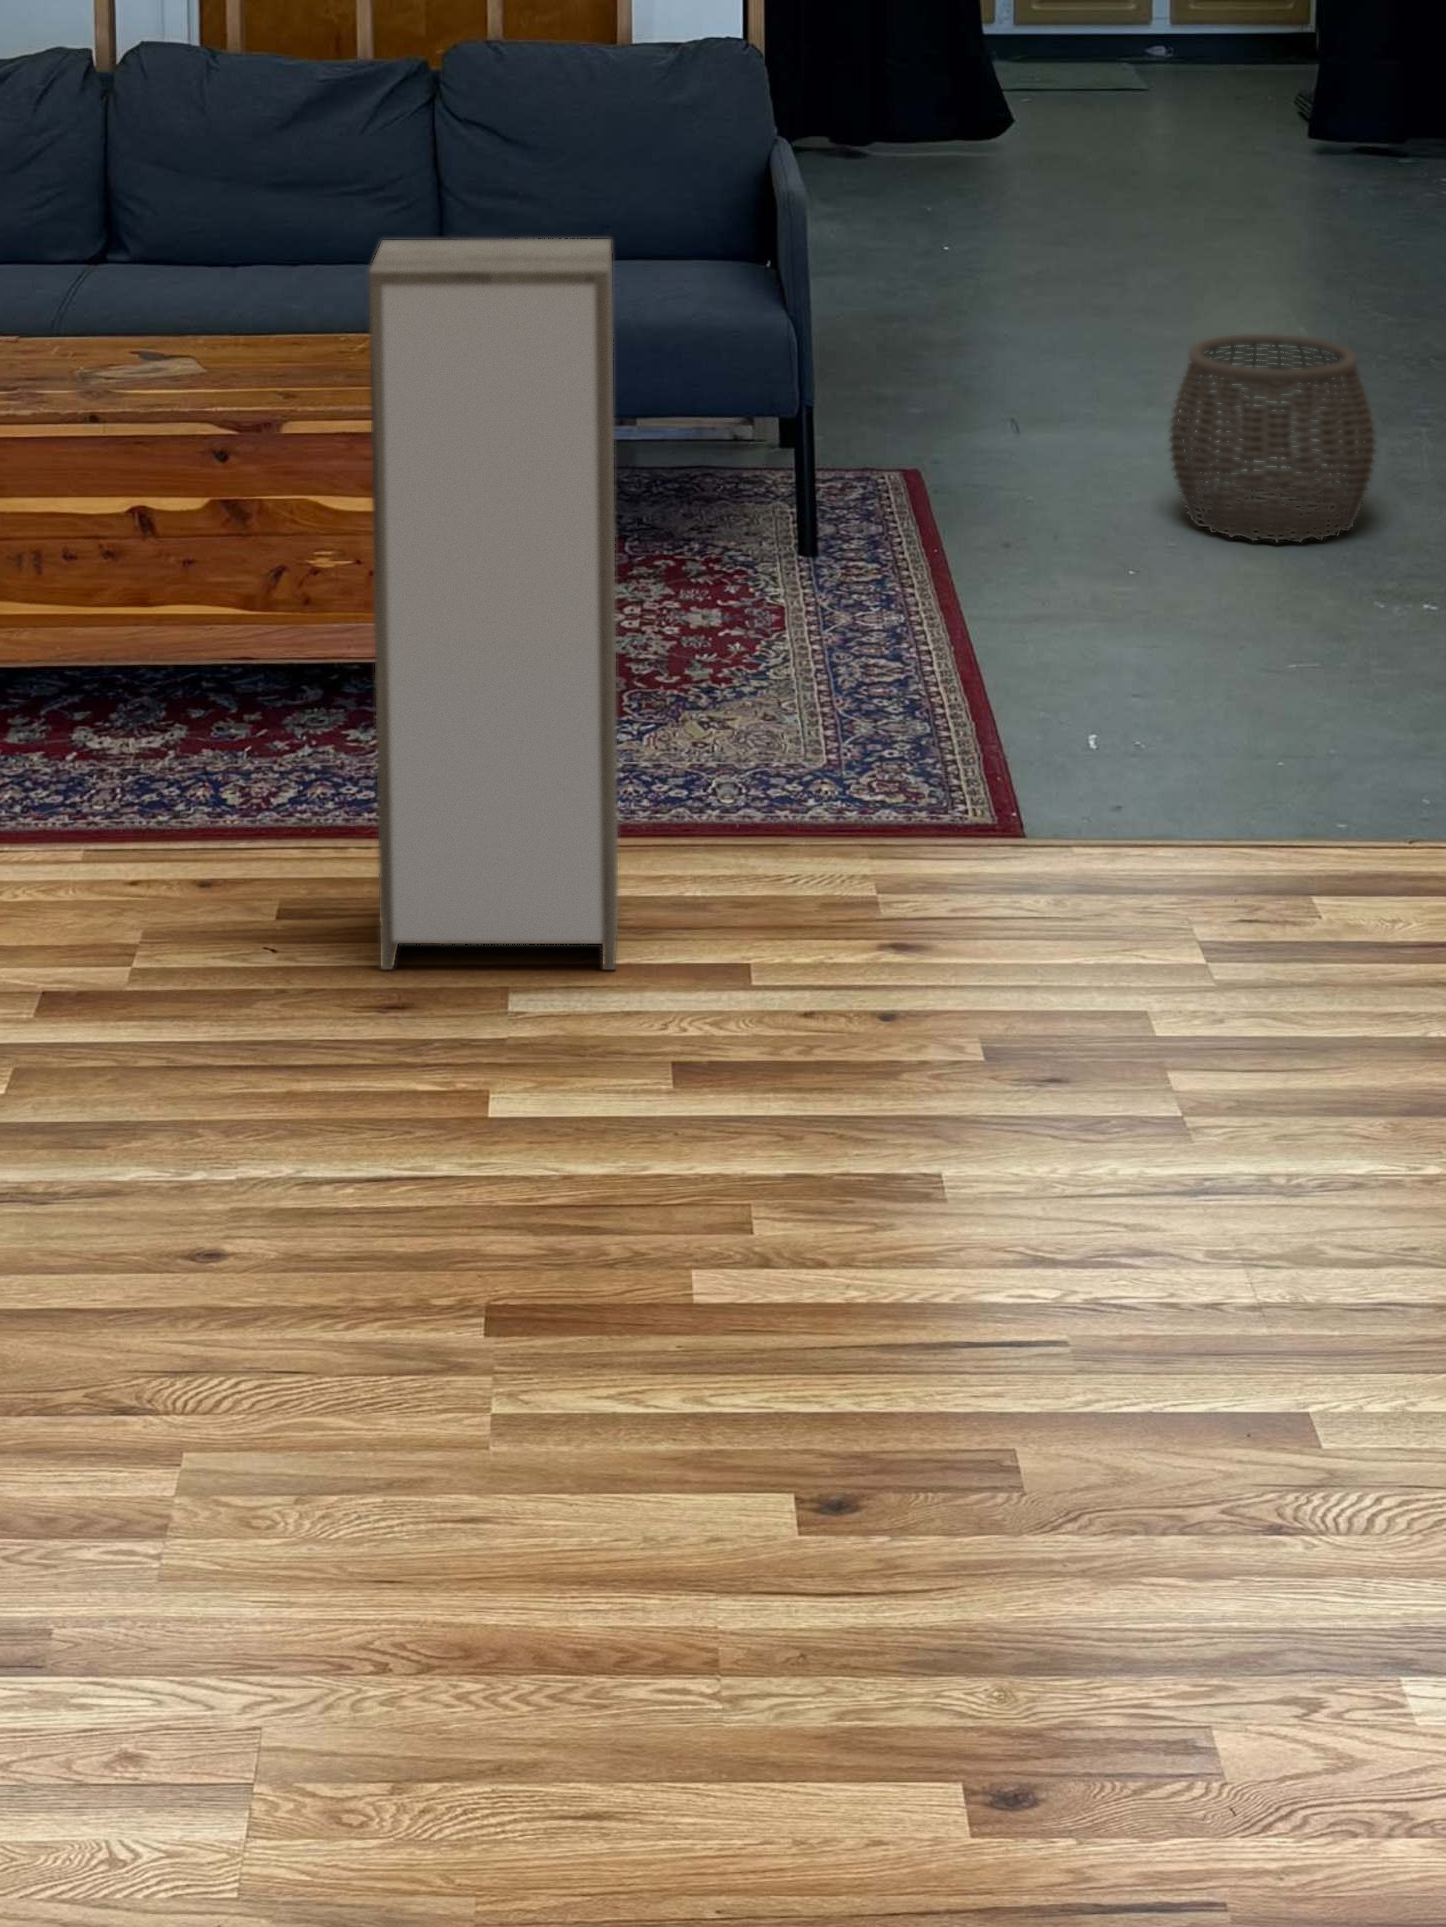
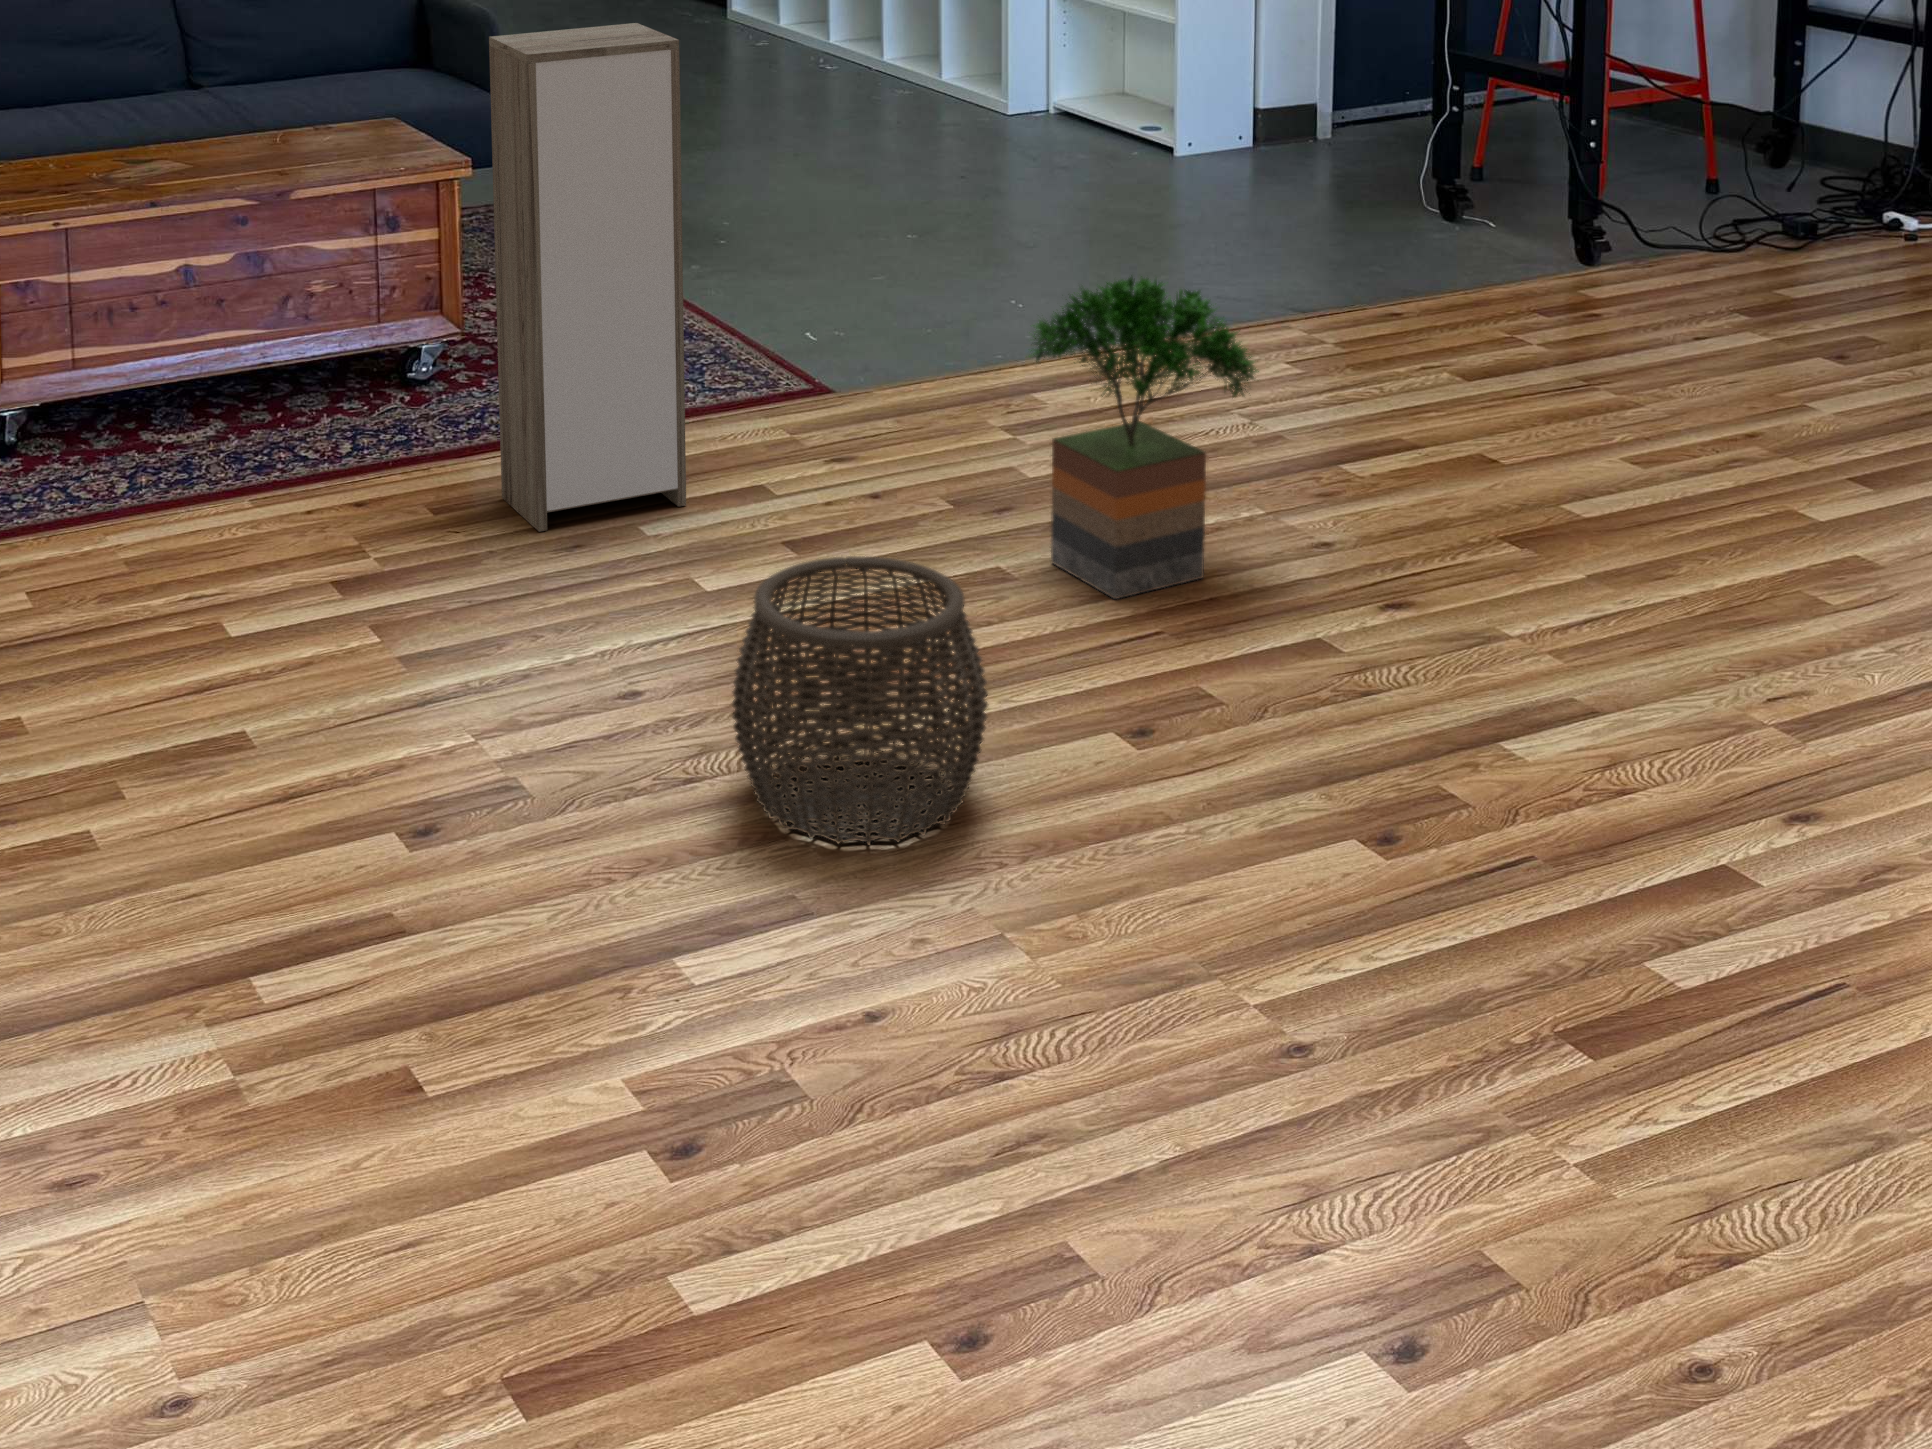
woven basket: present [1169,334,1376,542] -> present [732,556,988,845]
potted tree: none [967,724,1322,1262] -> present [1029,276,1259,599]

